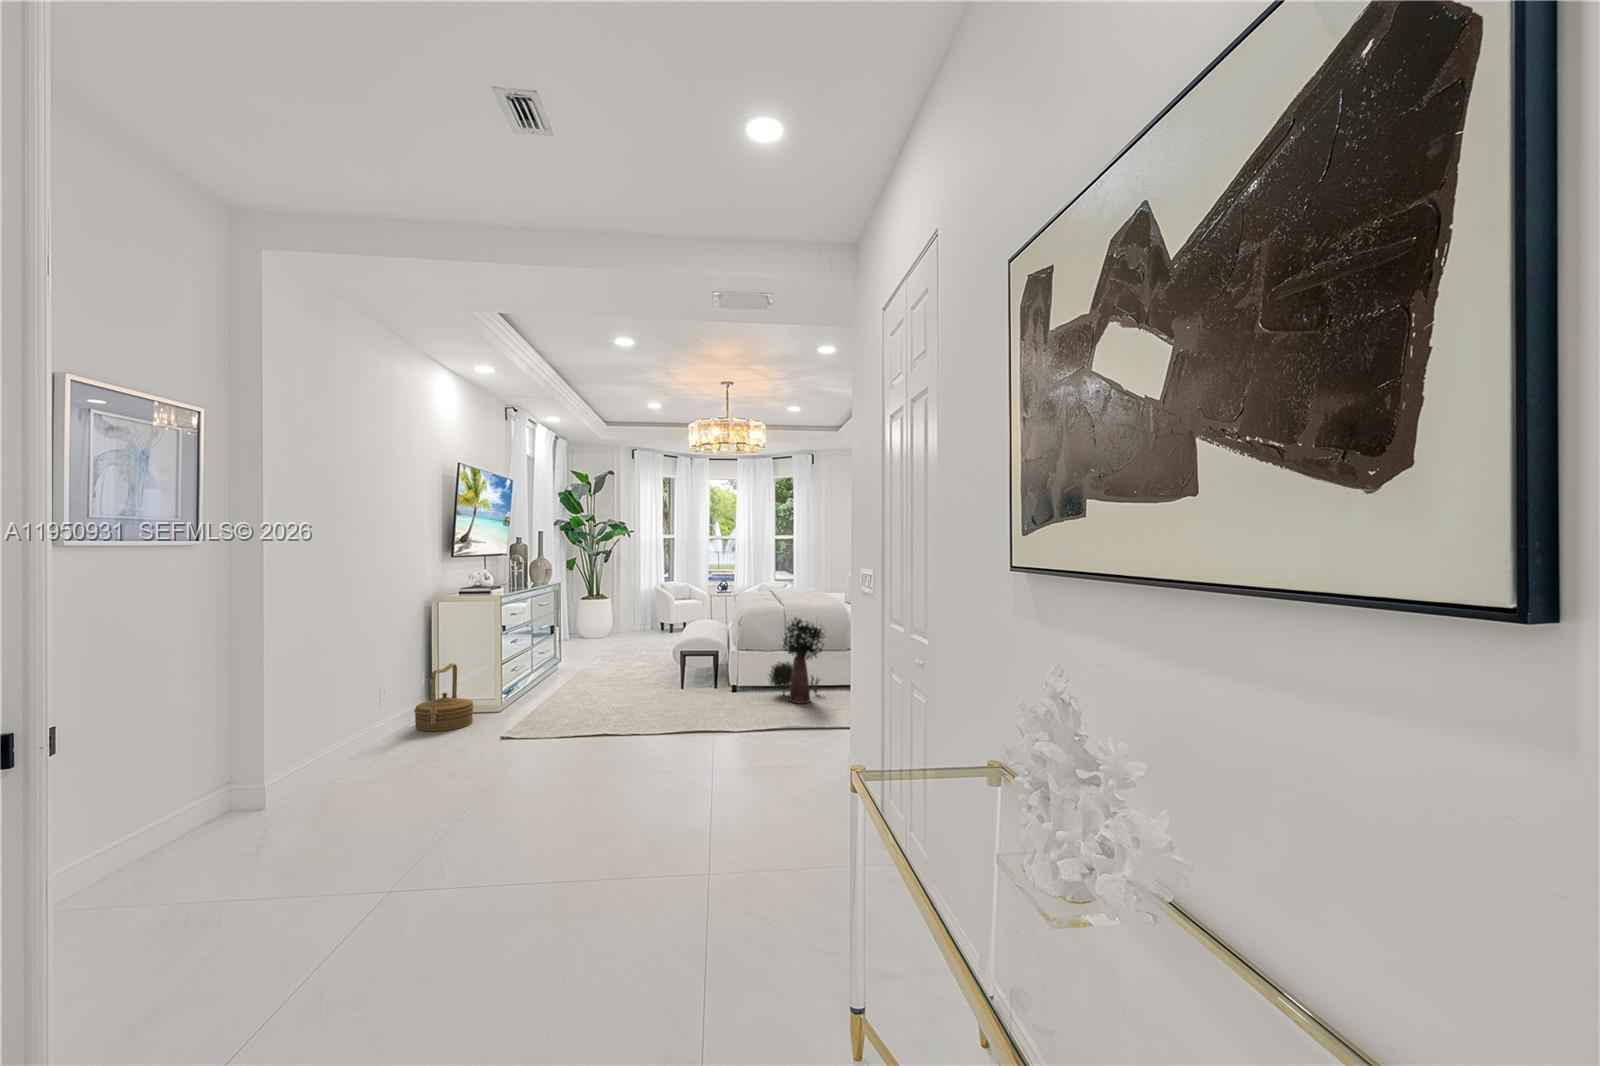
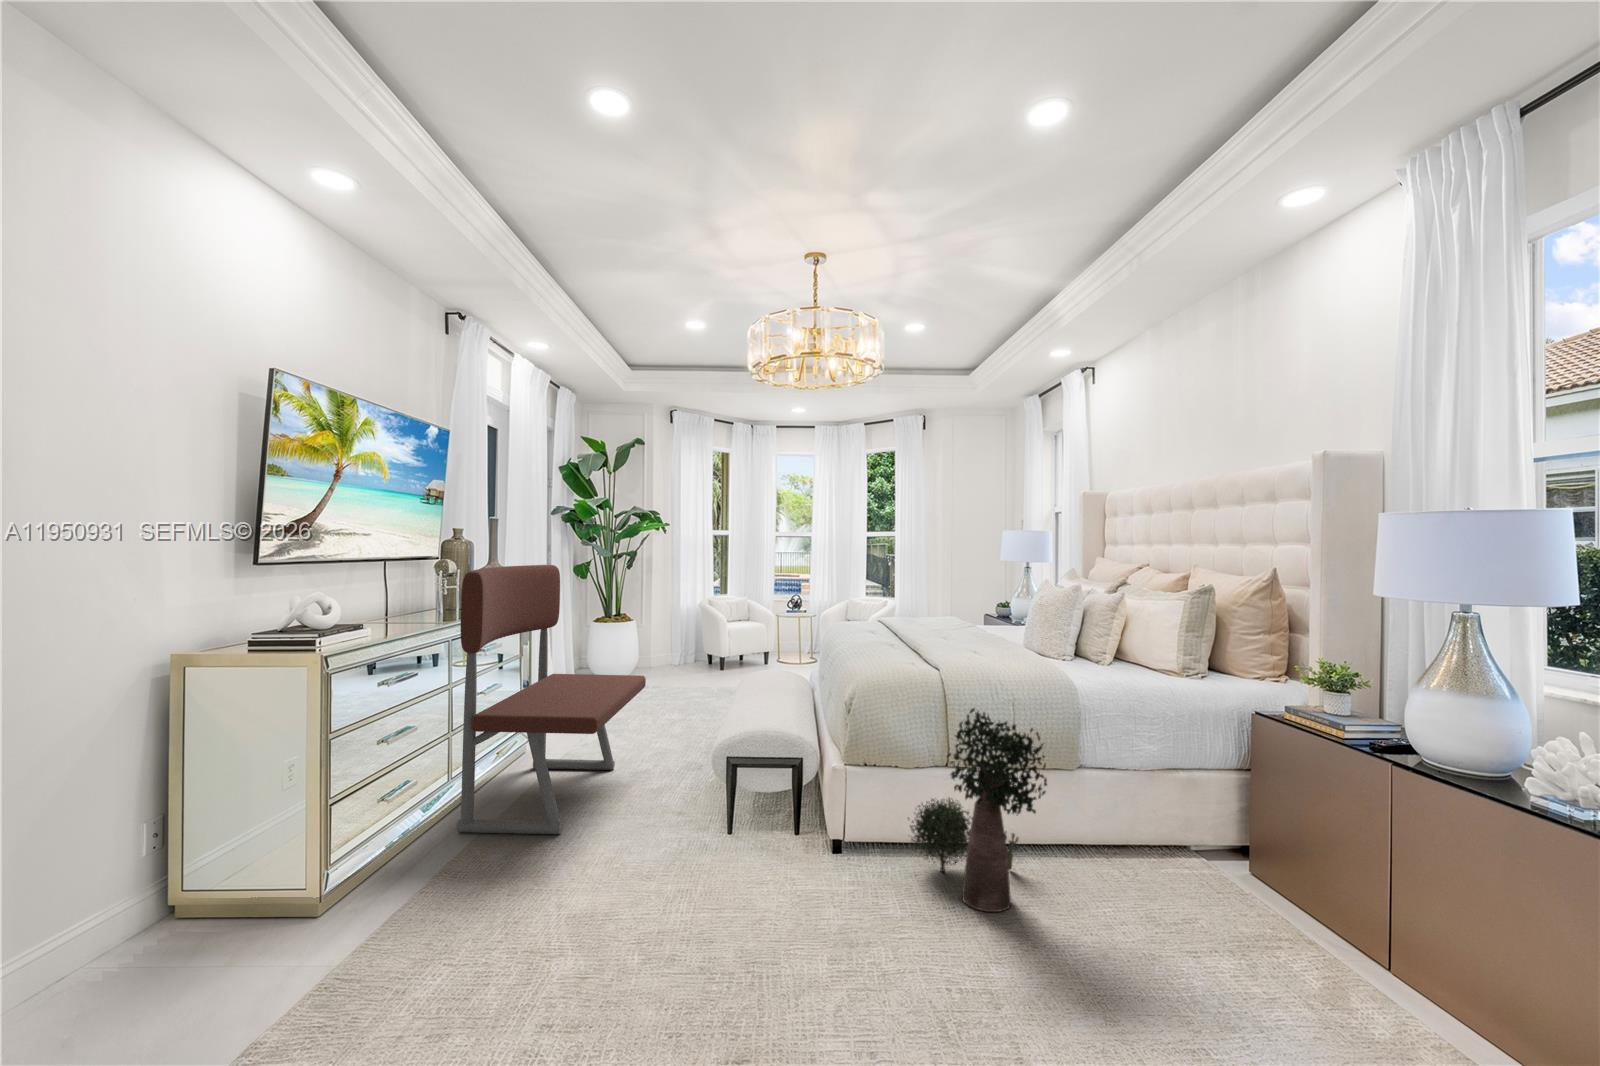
bench: none [541,557,631,692] -> present [456,565,646,834]
woven basket: present [414,664,474,731] -> none [62,815,238,1017]

